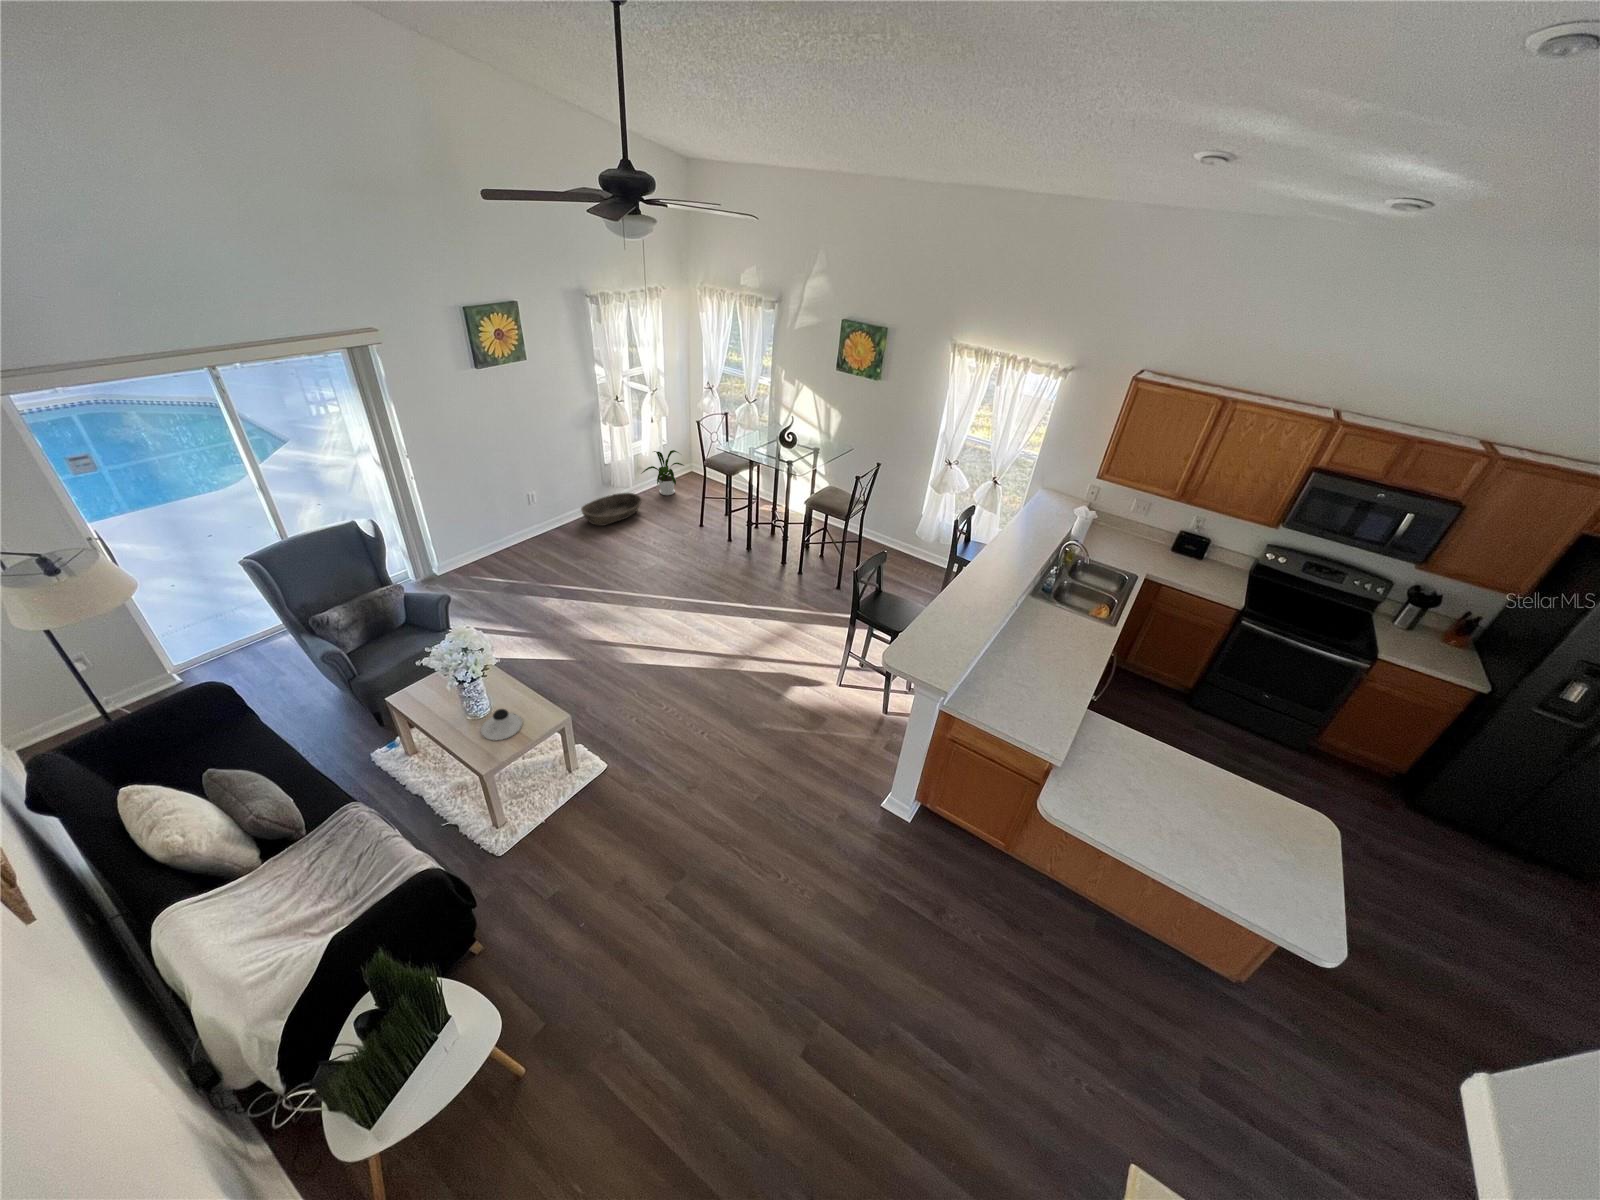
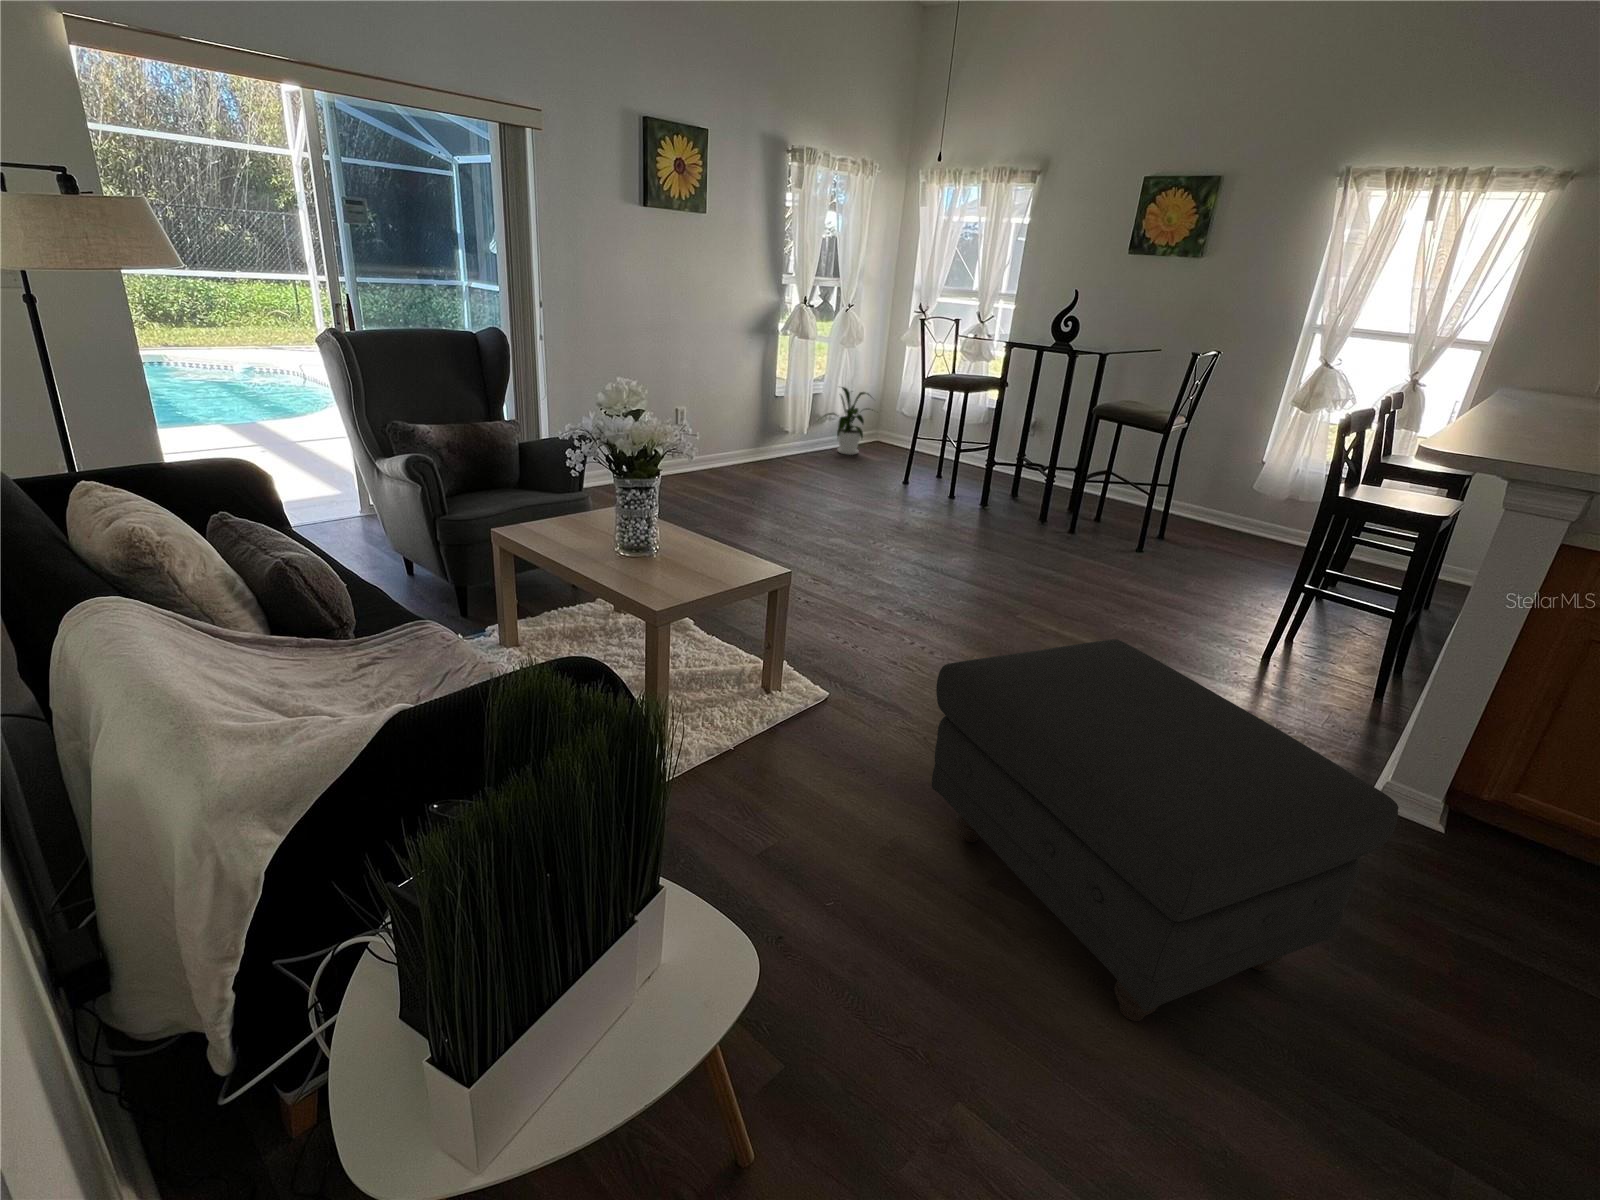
basket: present [581,493,642,526] -> none [738,439,820,471]
coffee cup: present [481,709,522,740] -> none [643,537,711,587]
ottoman: none [633,759,819,975] -> present [932,639,1399,1021]

